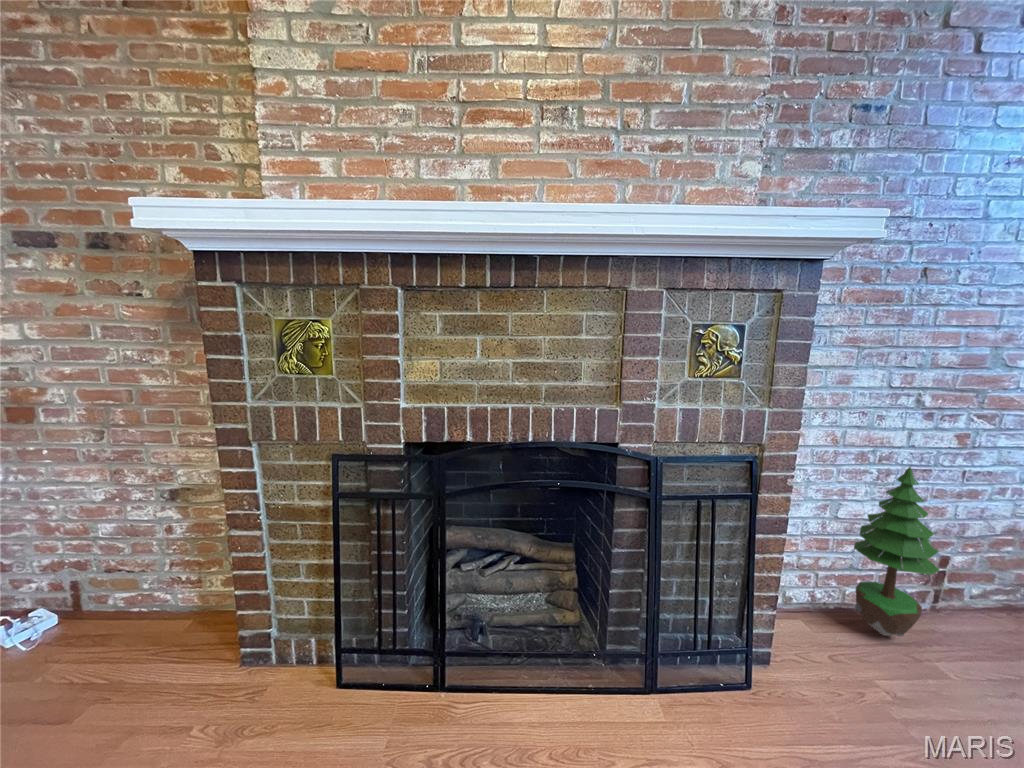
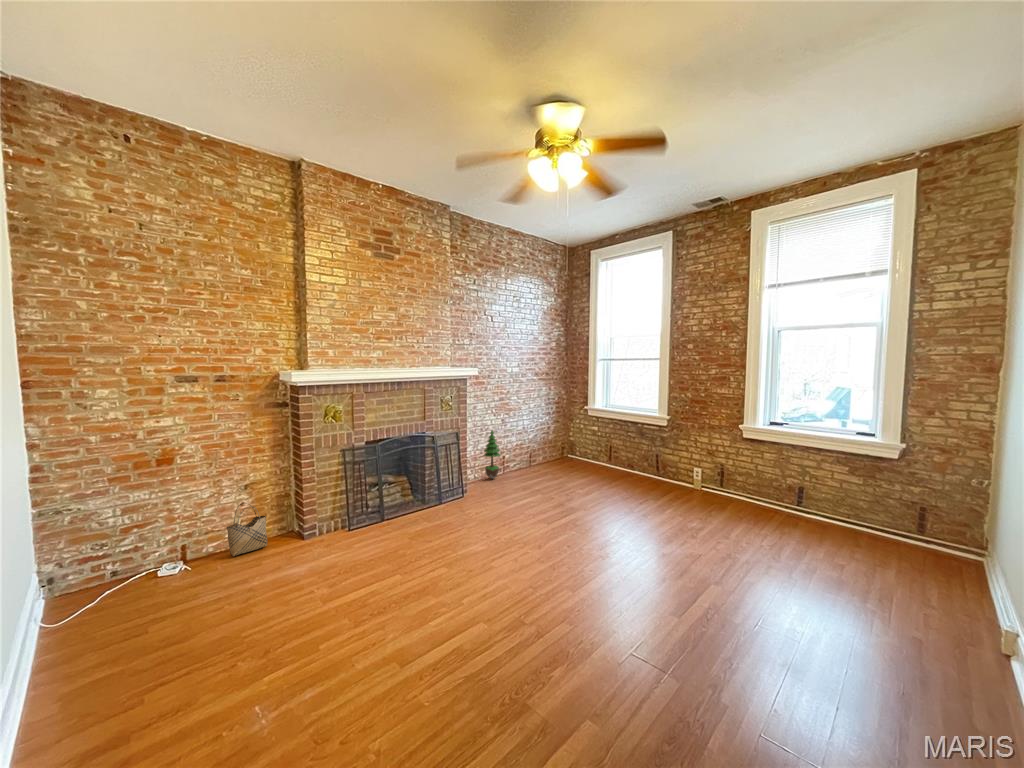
woven basket: none [97,530,193,648] -> present [227,503,268,556]

